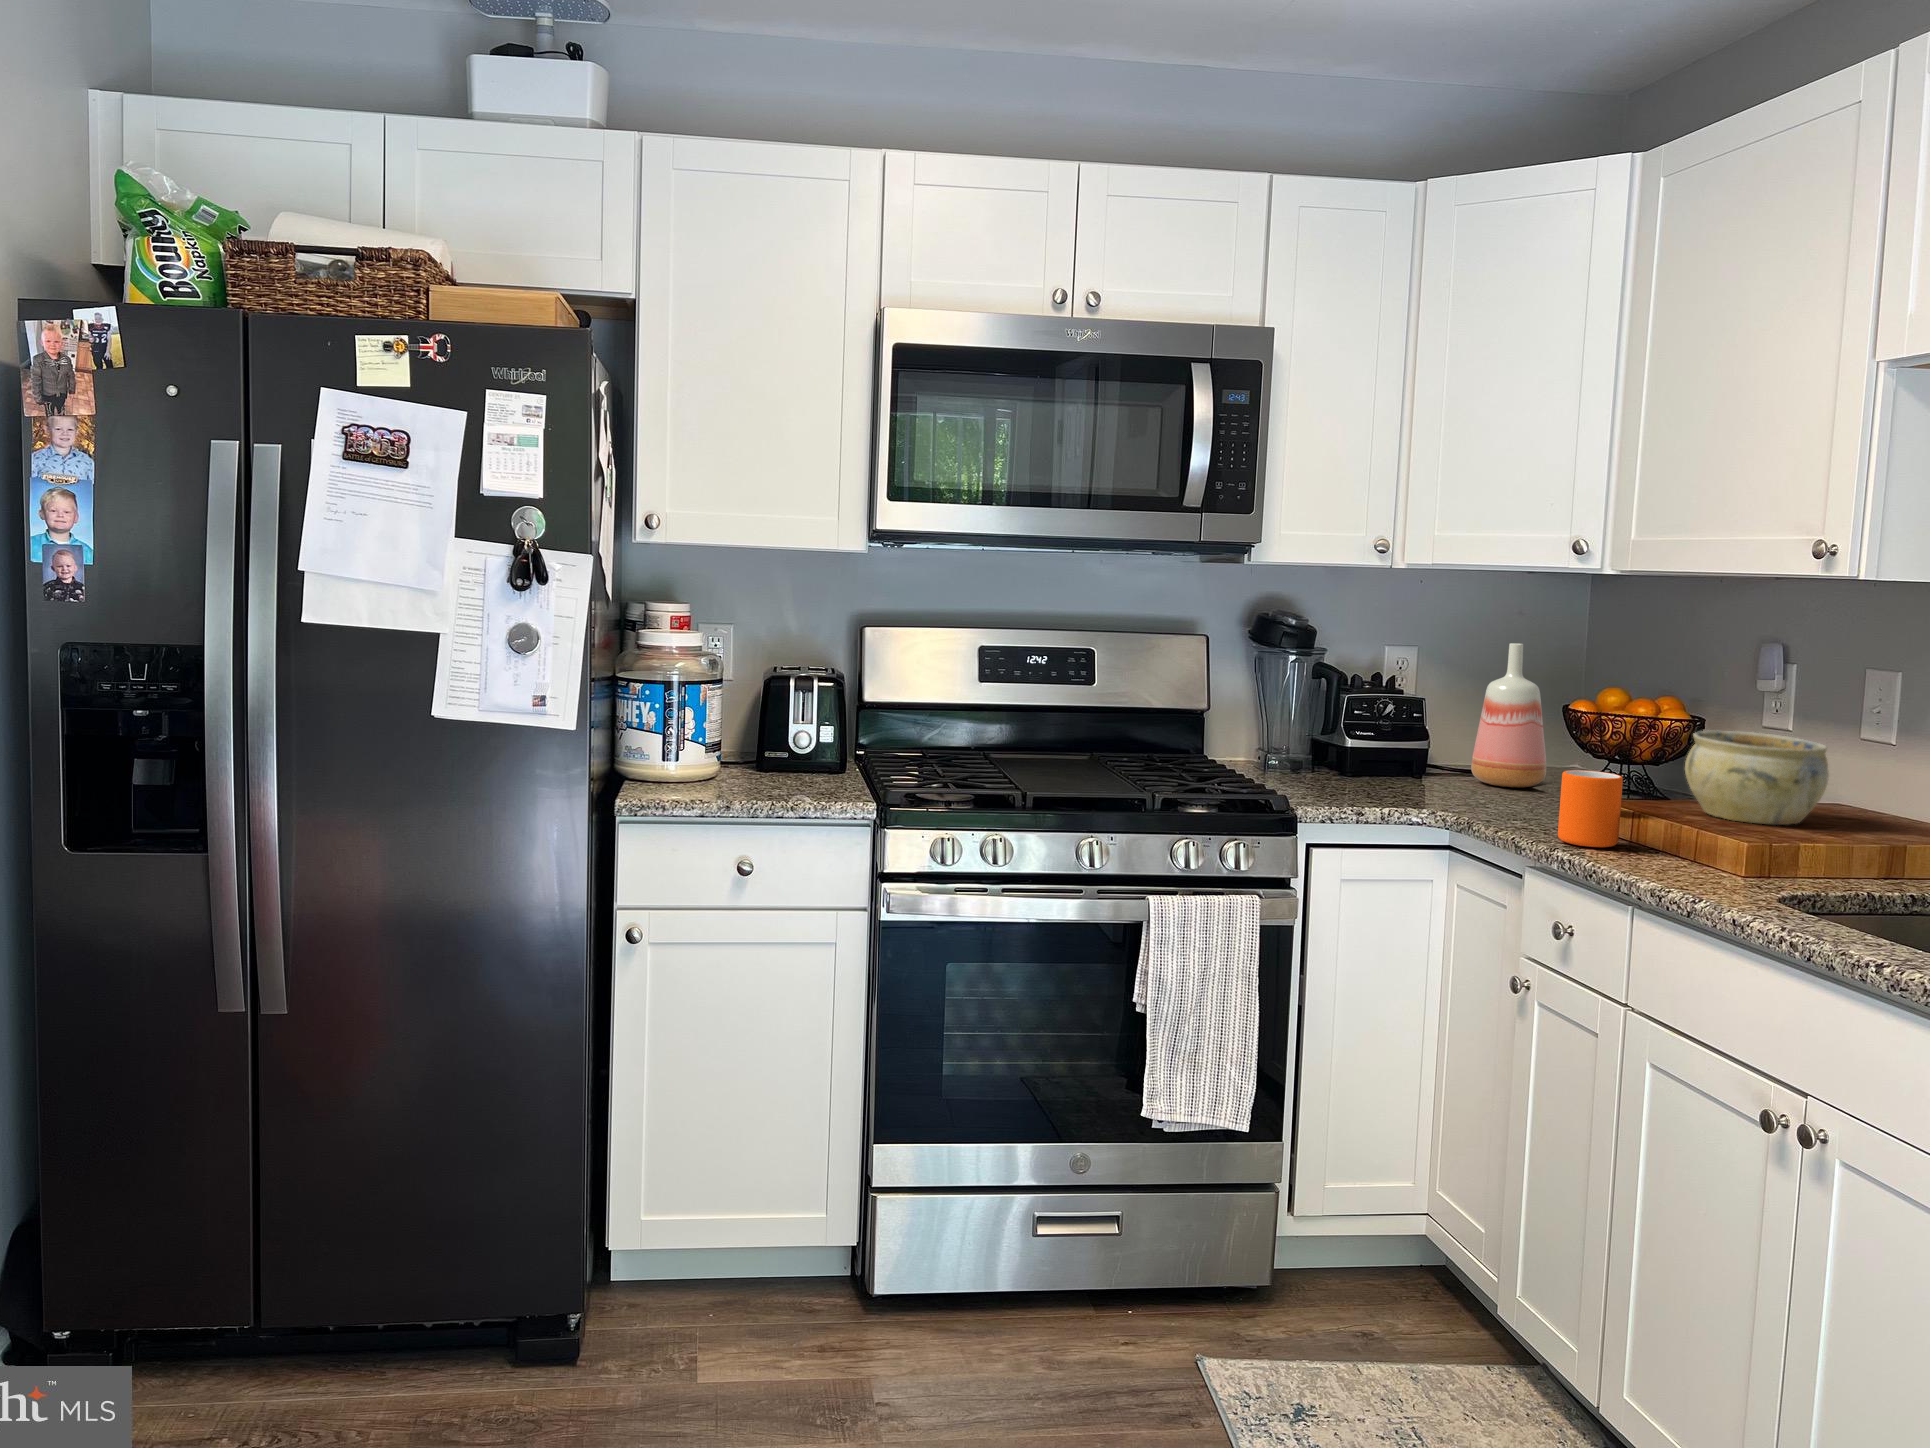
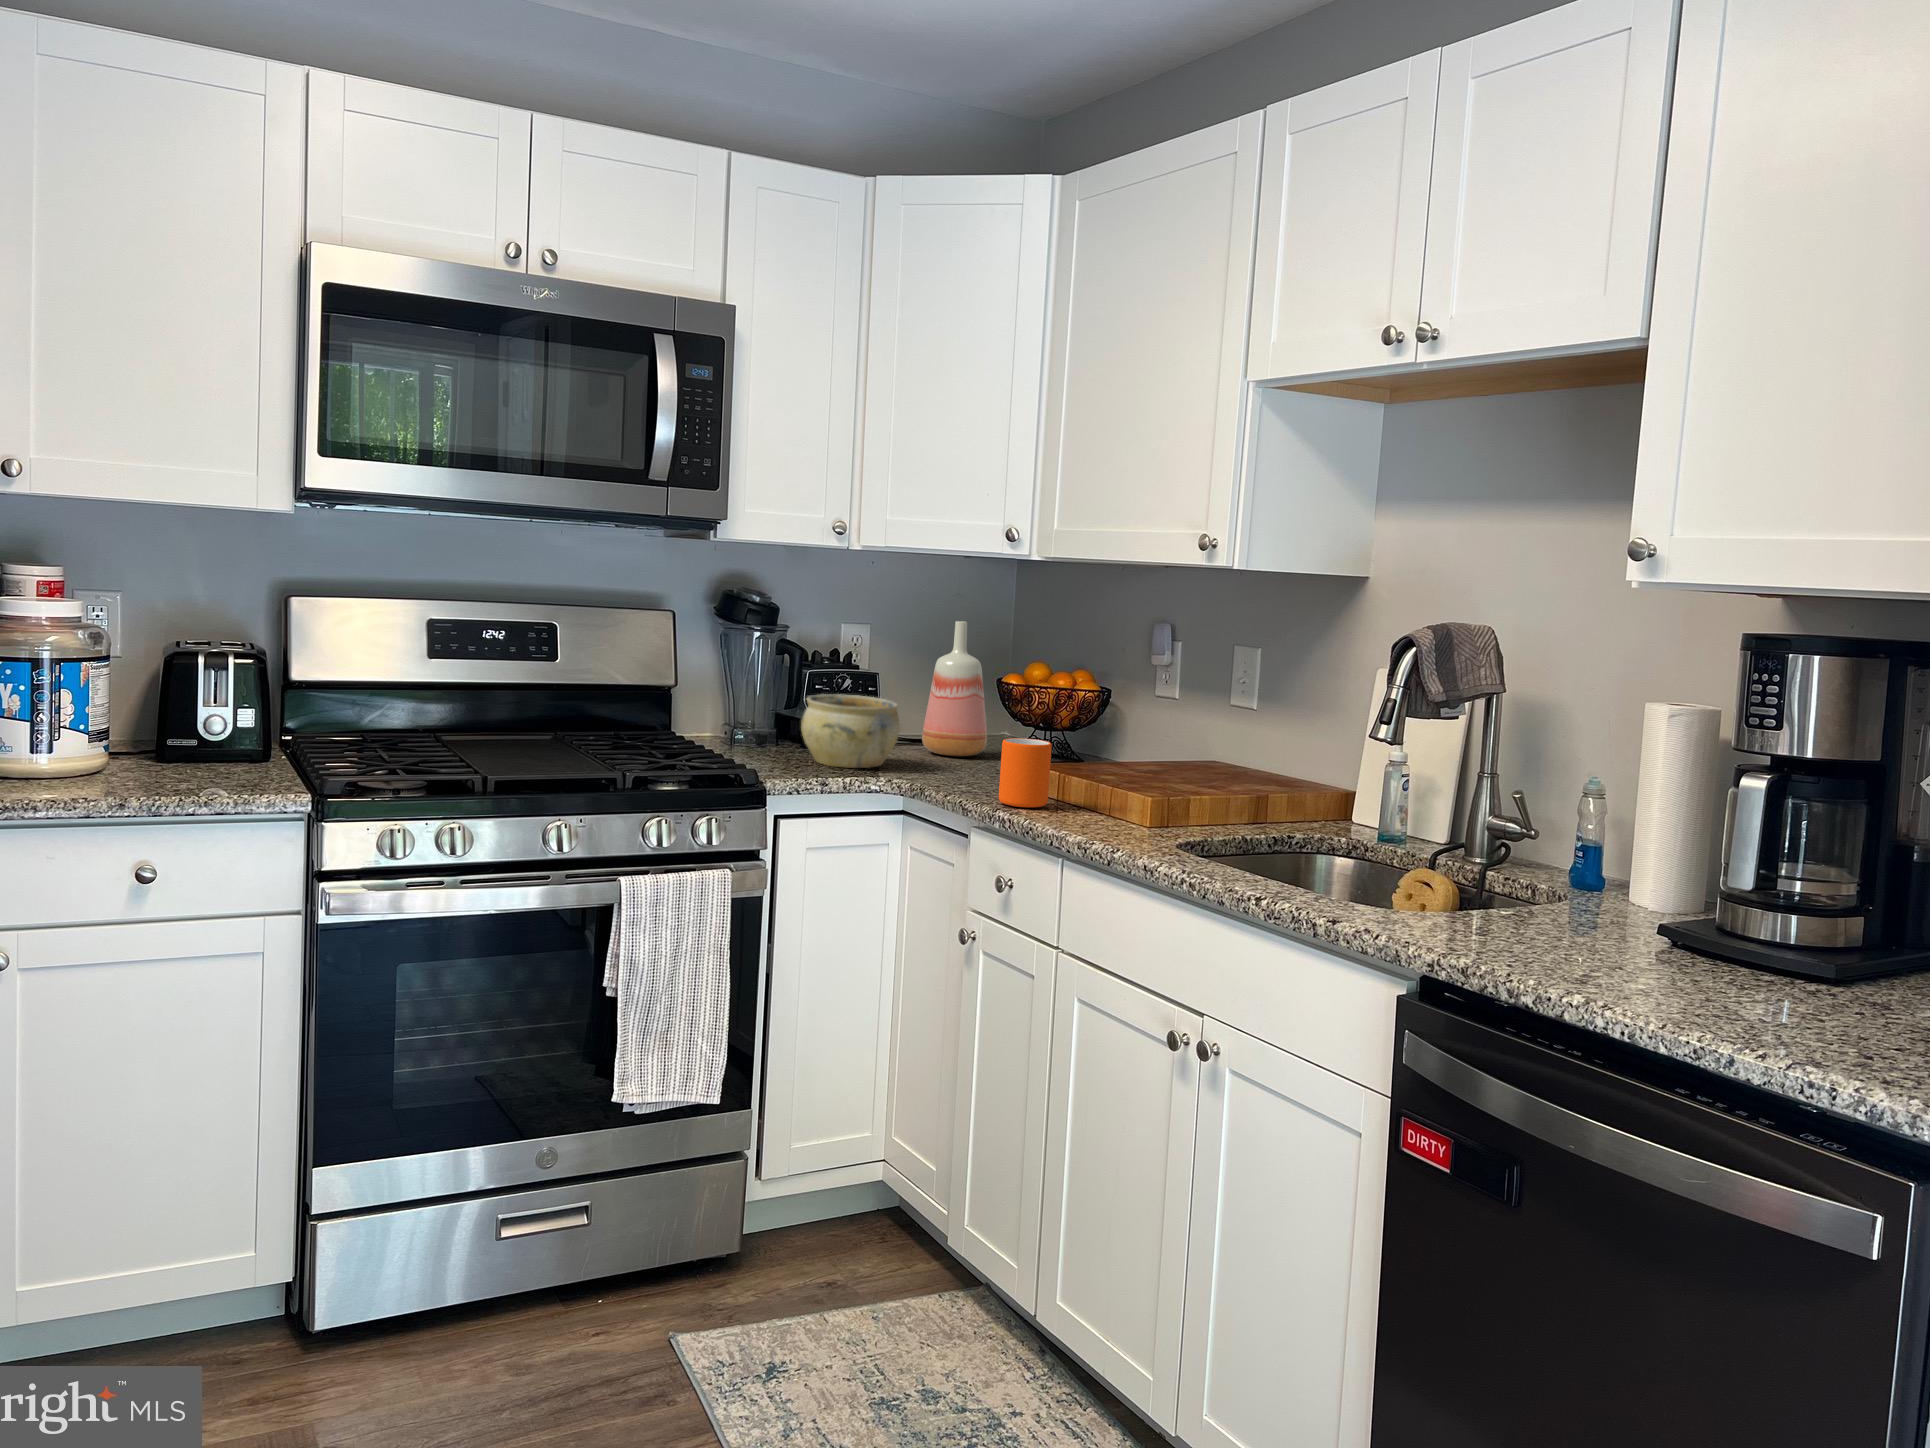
ceramic bowl: present [1685,731,1829,825] -> present [801,694,900,768]

